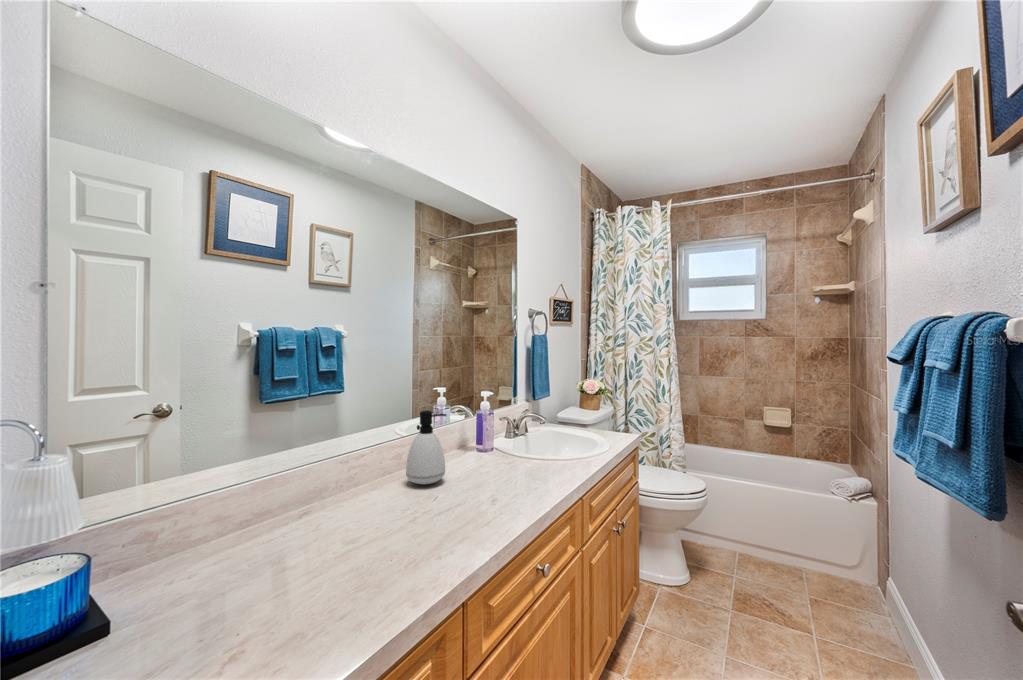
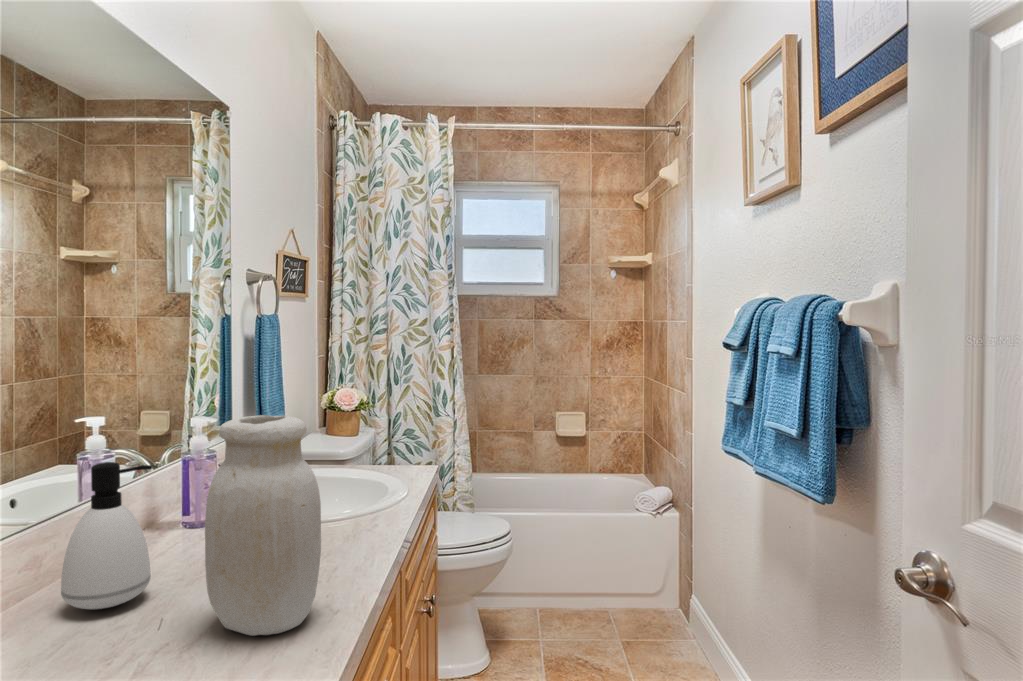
jar: none [456,392,516,516] -> present [205,415,321,636]

